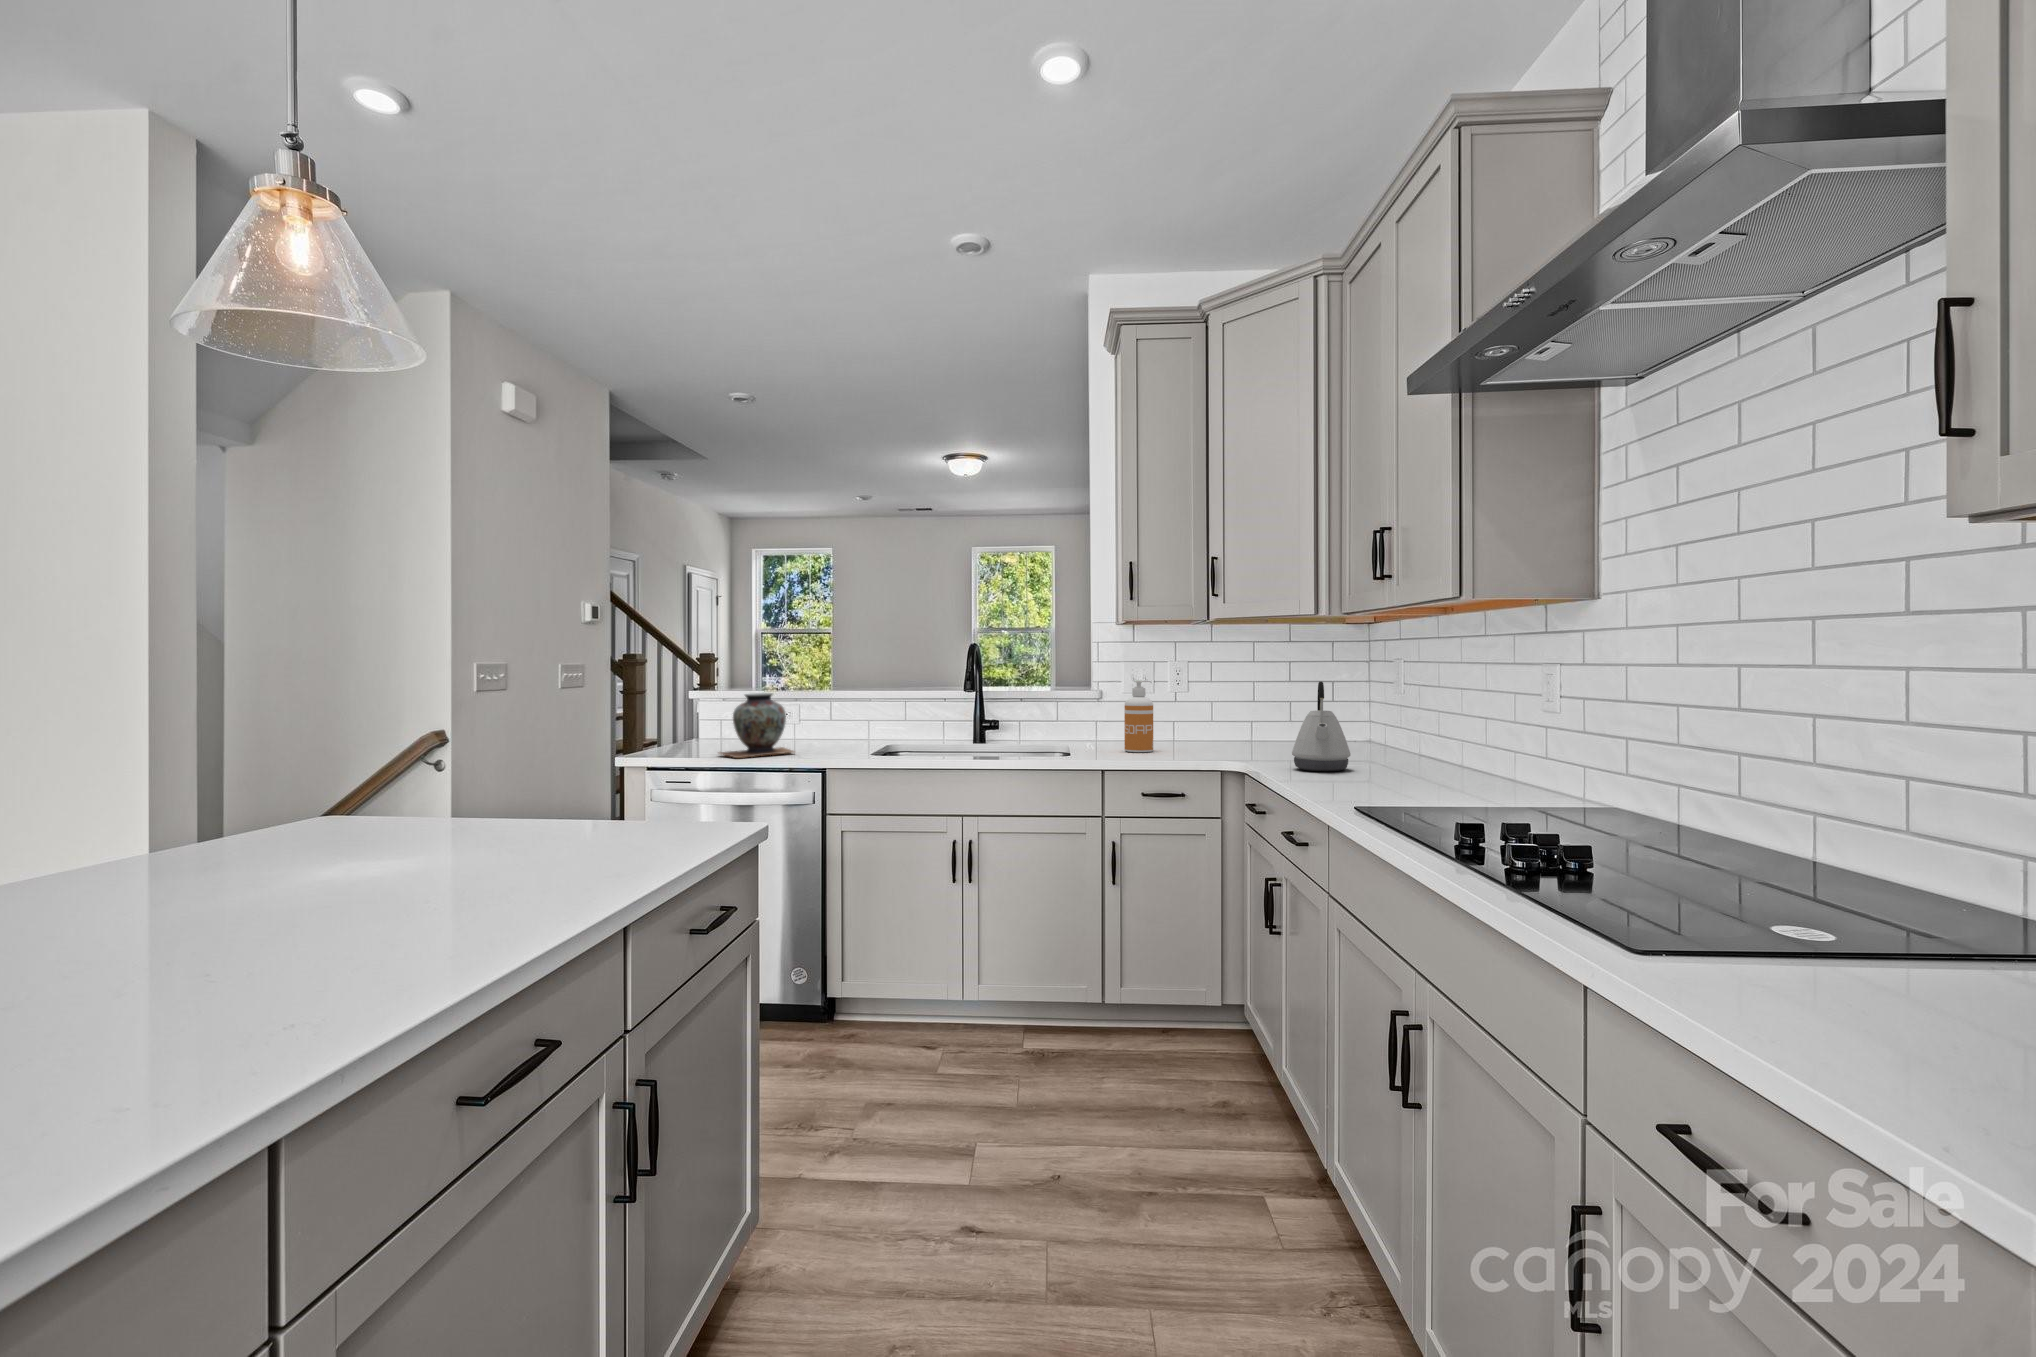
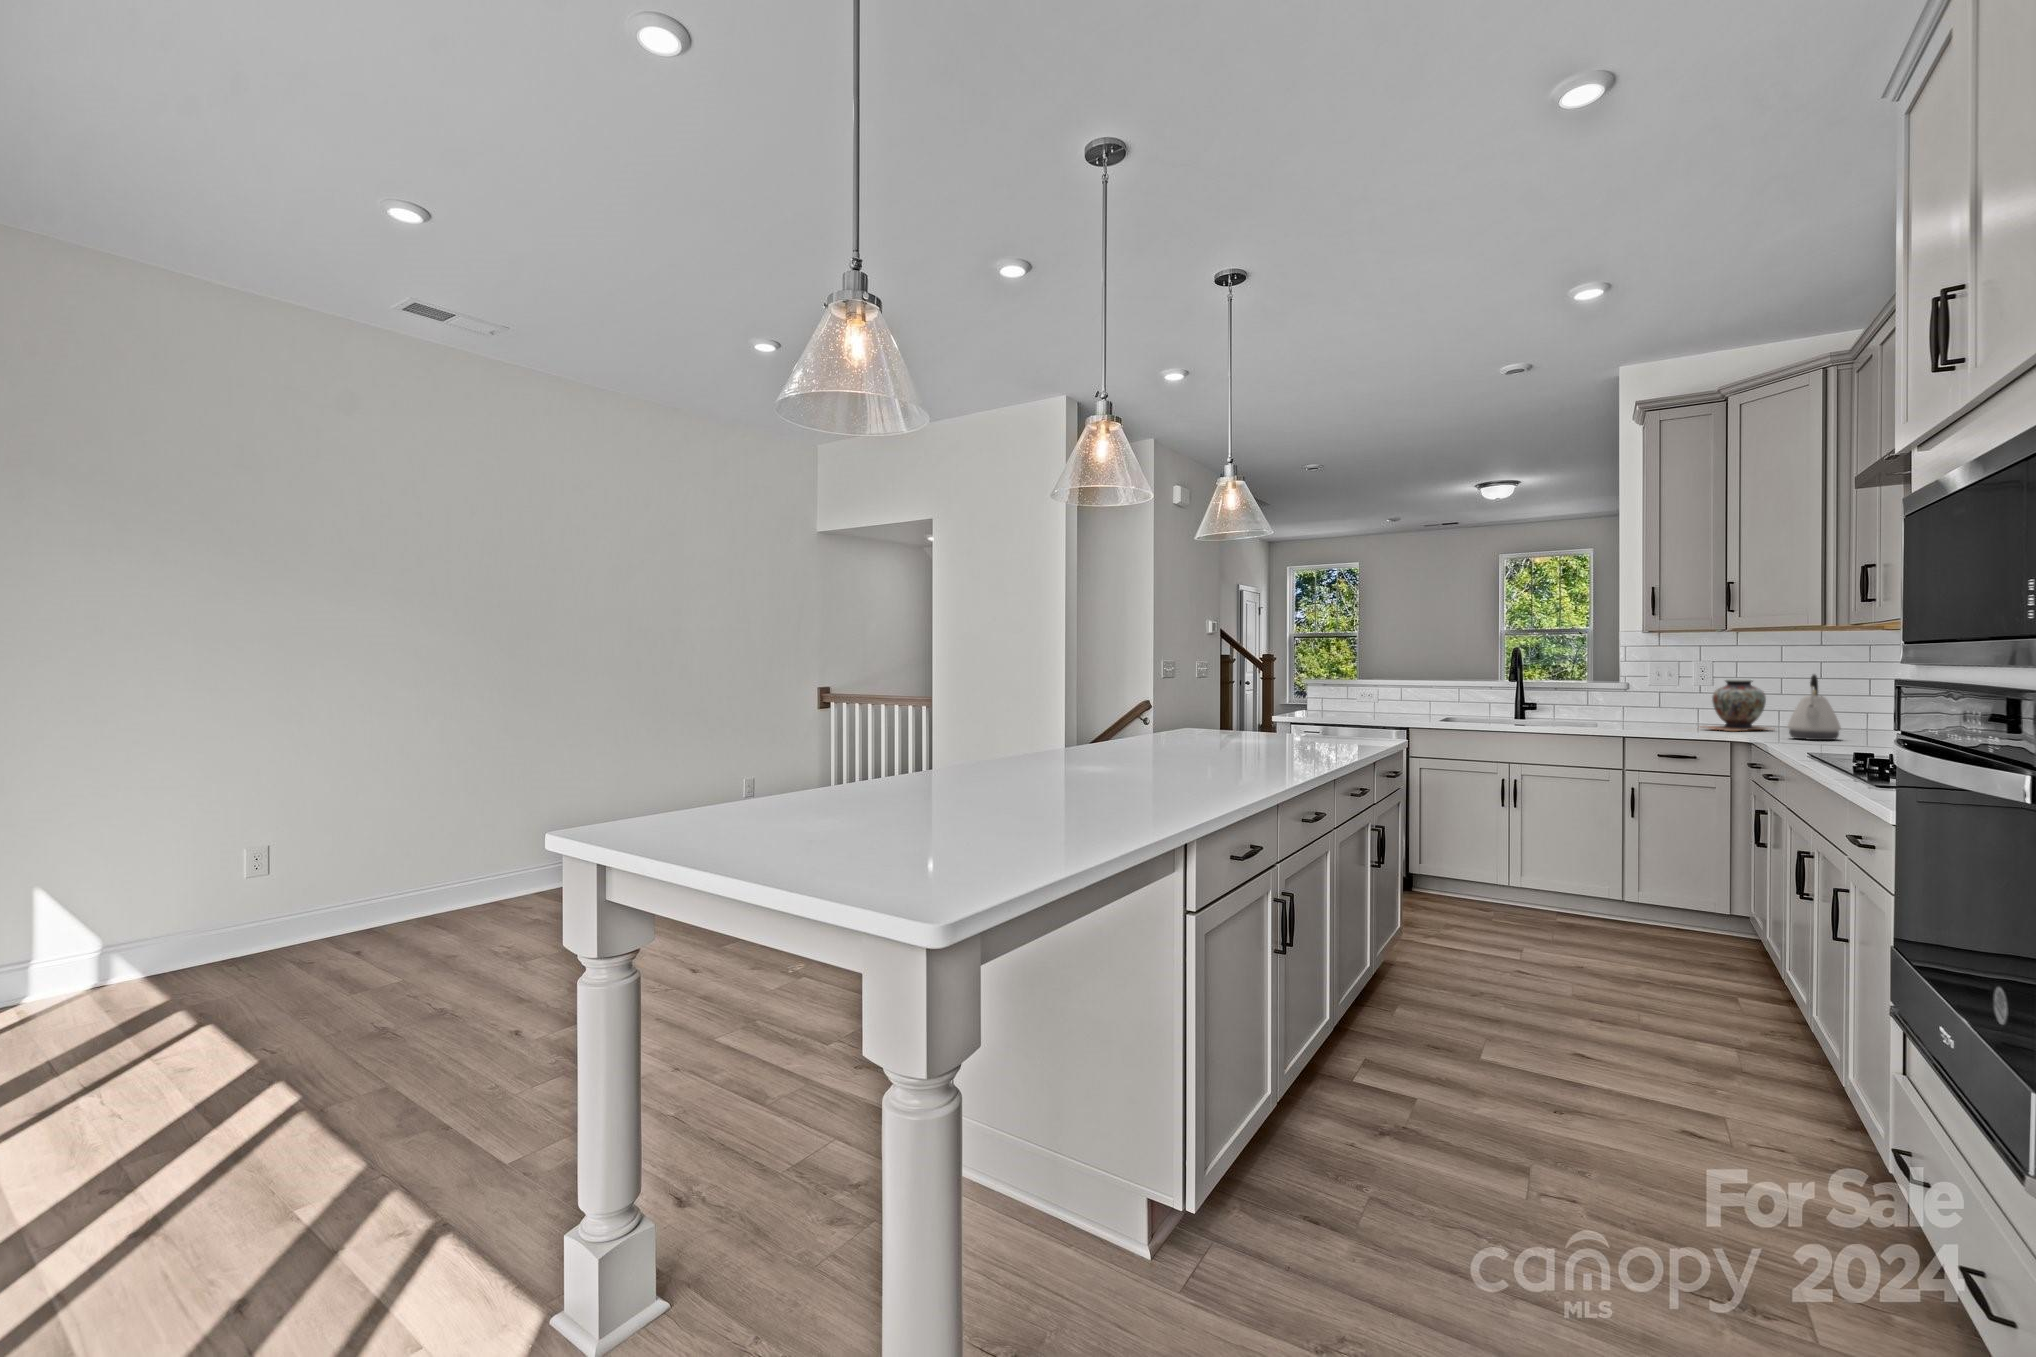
soap dispenser: present [1124,680,1153,752] -> none [1646,674,1673,727]
decorative vase: present [719,693,794,758] -> present [1703,679,1768,731]

